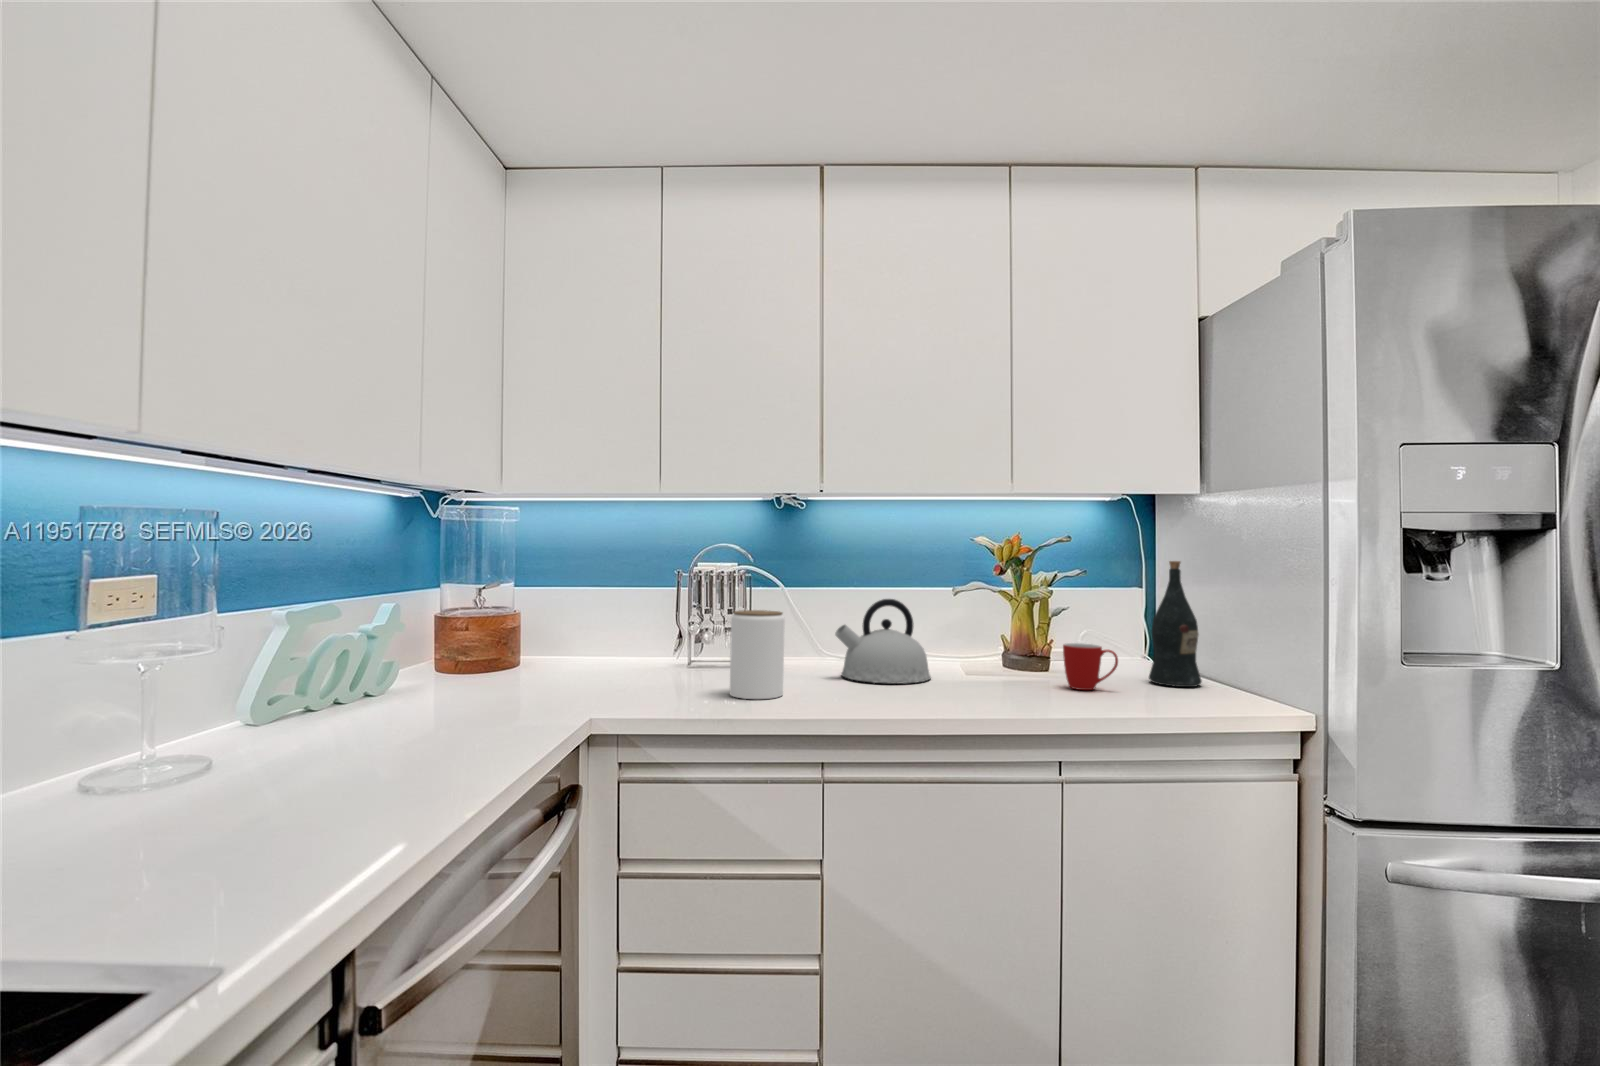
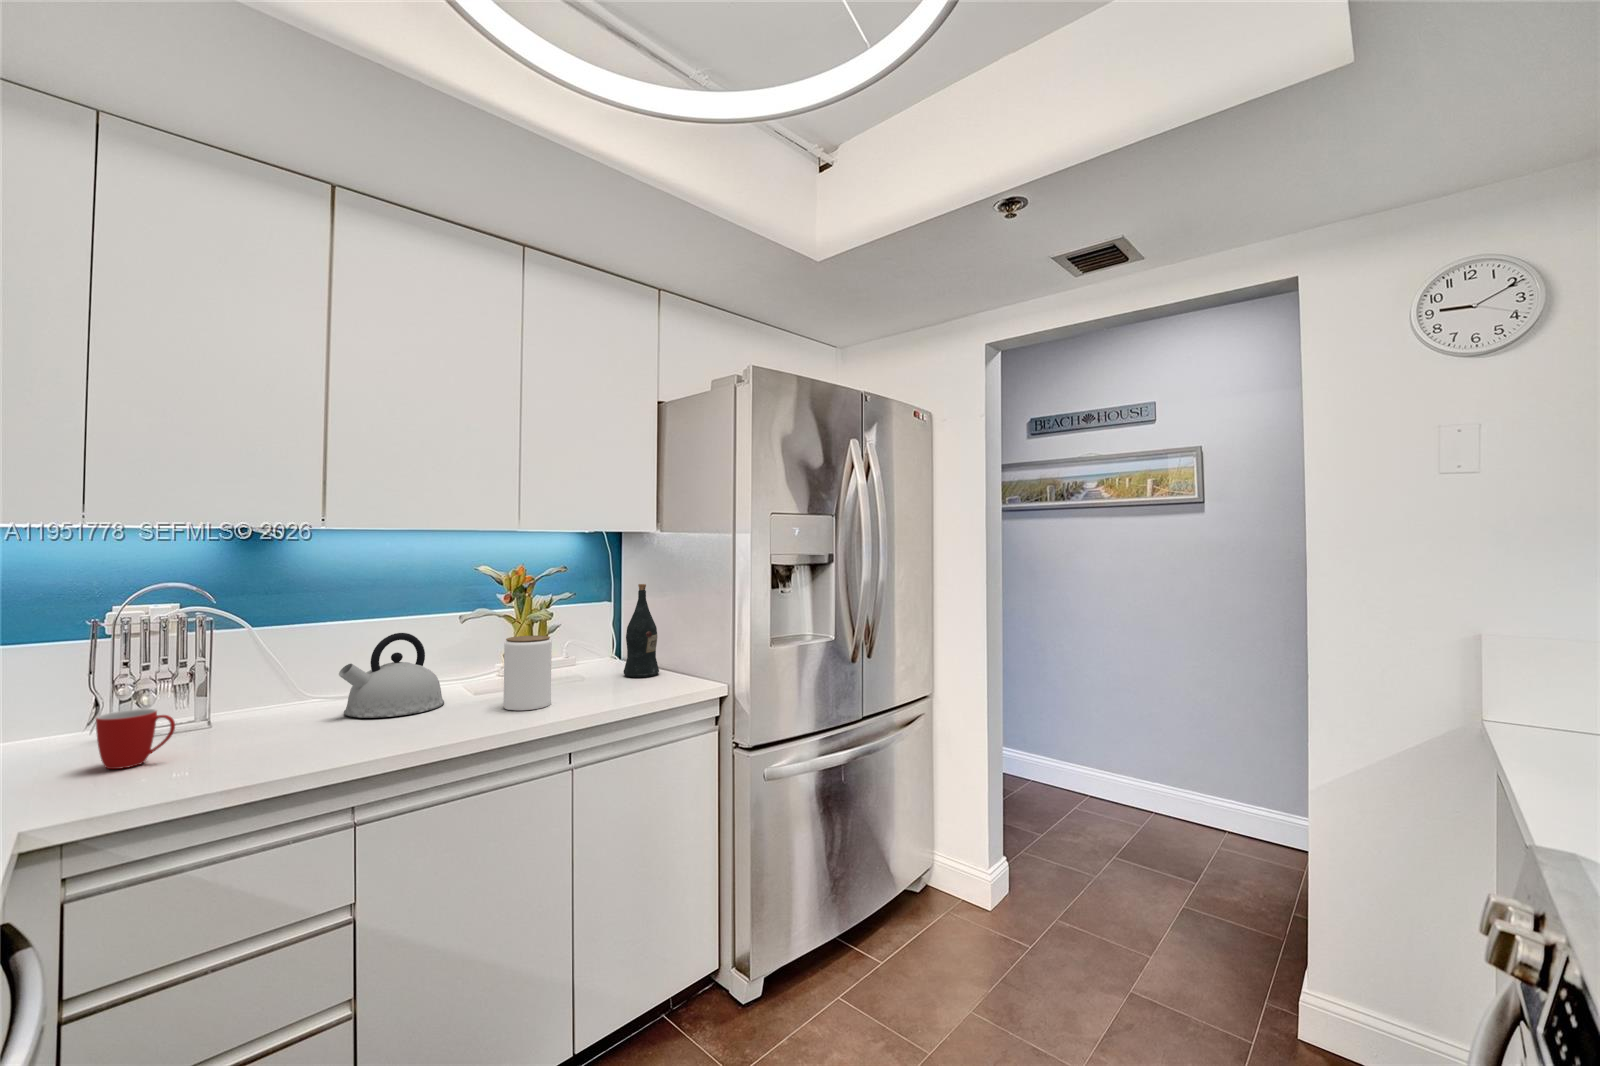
jar: present [730,610,785,699] -> present [503,636,552,710]
mug: present [1063,643,1118,690] -> present [96,709,175,769]

